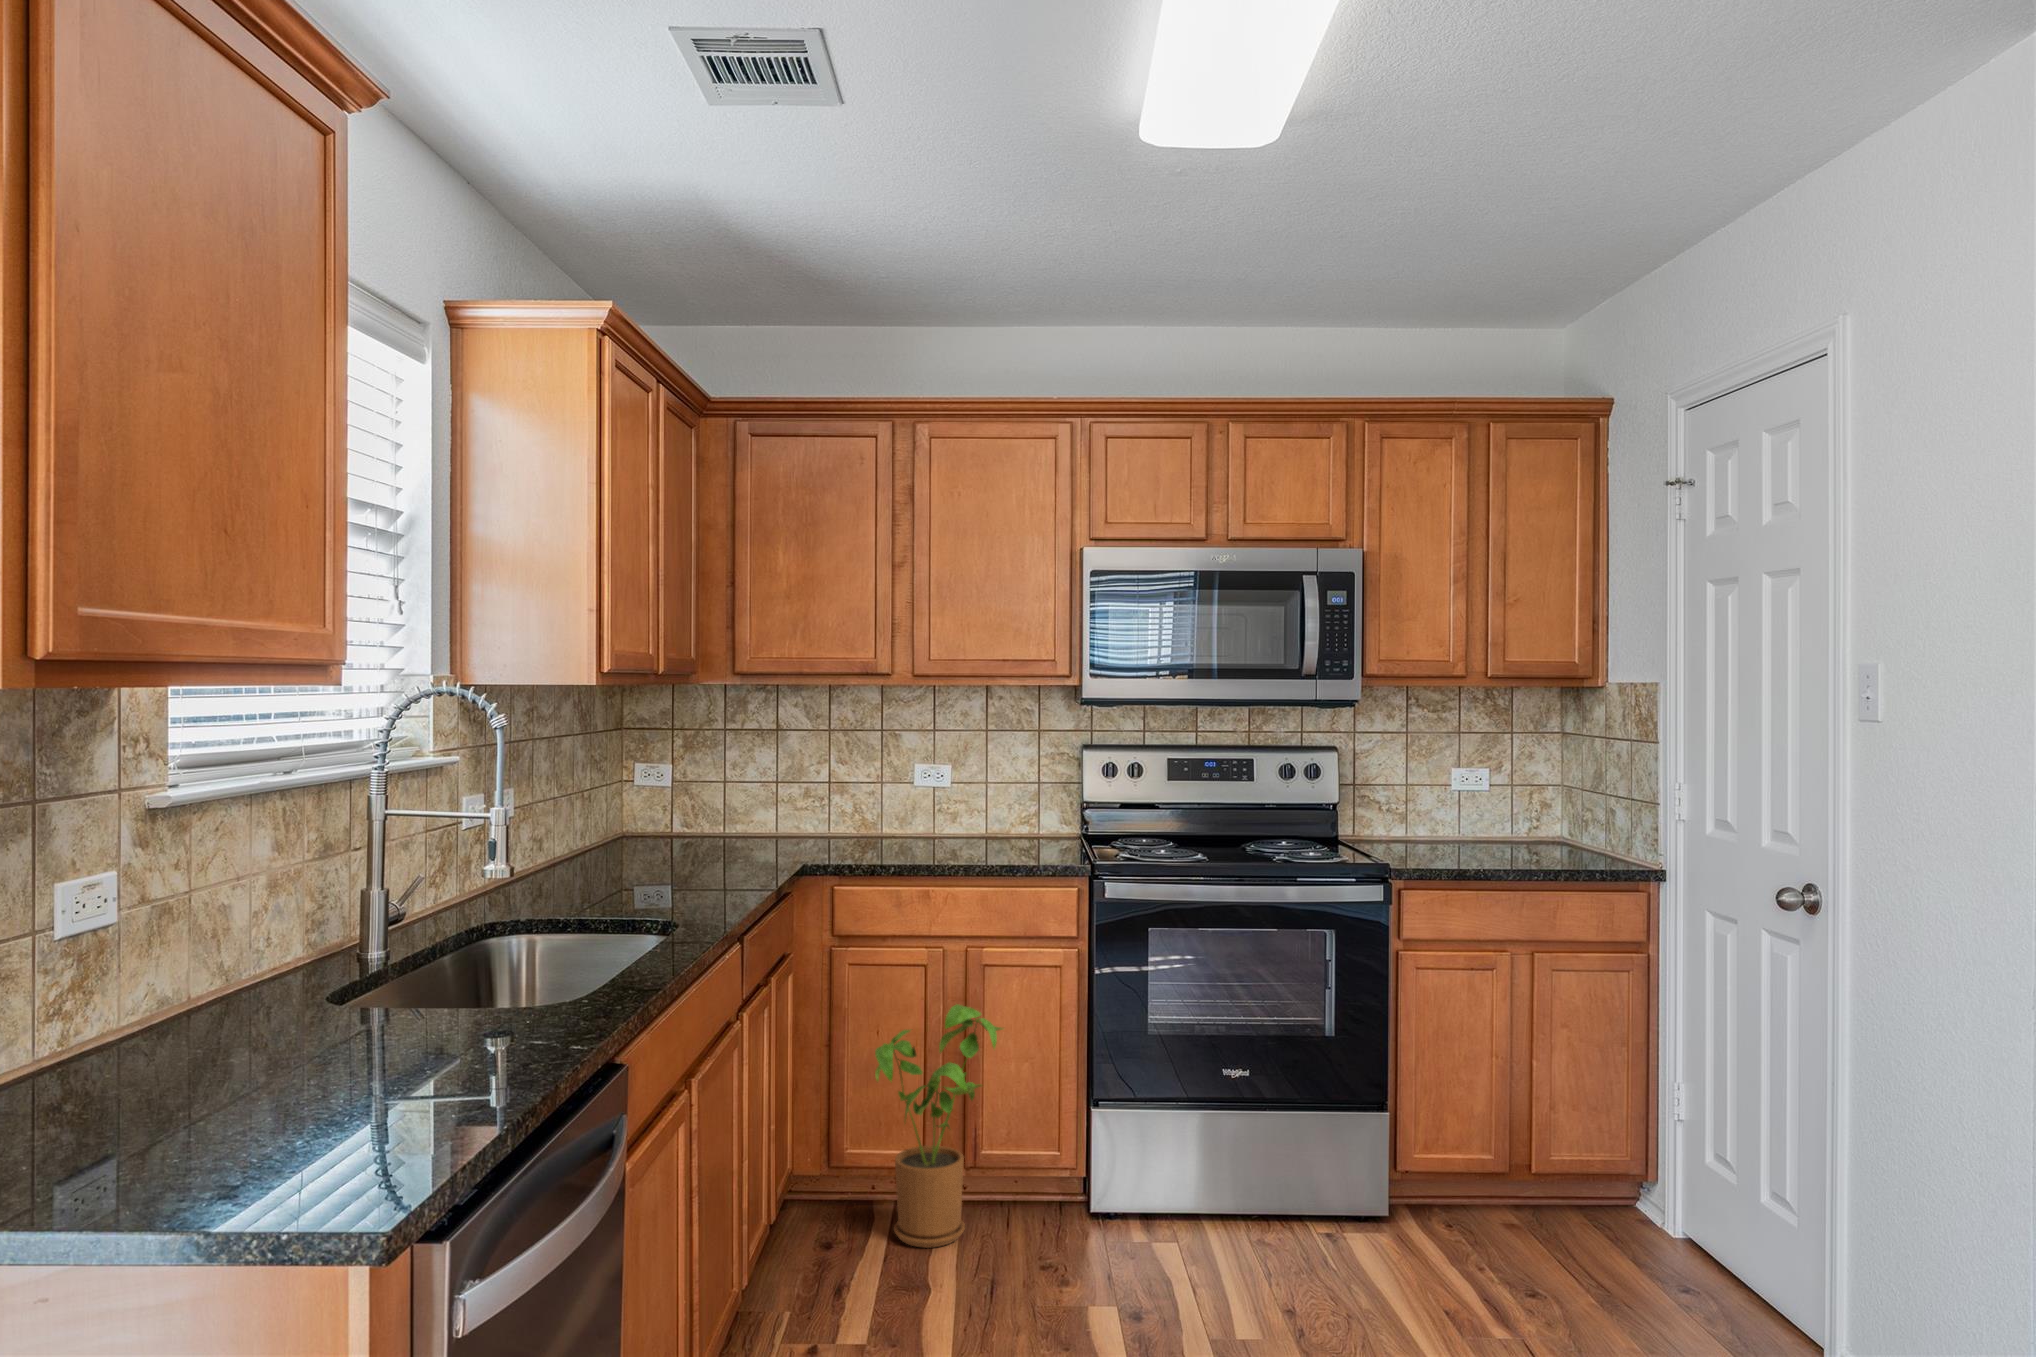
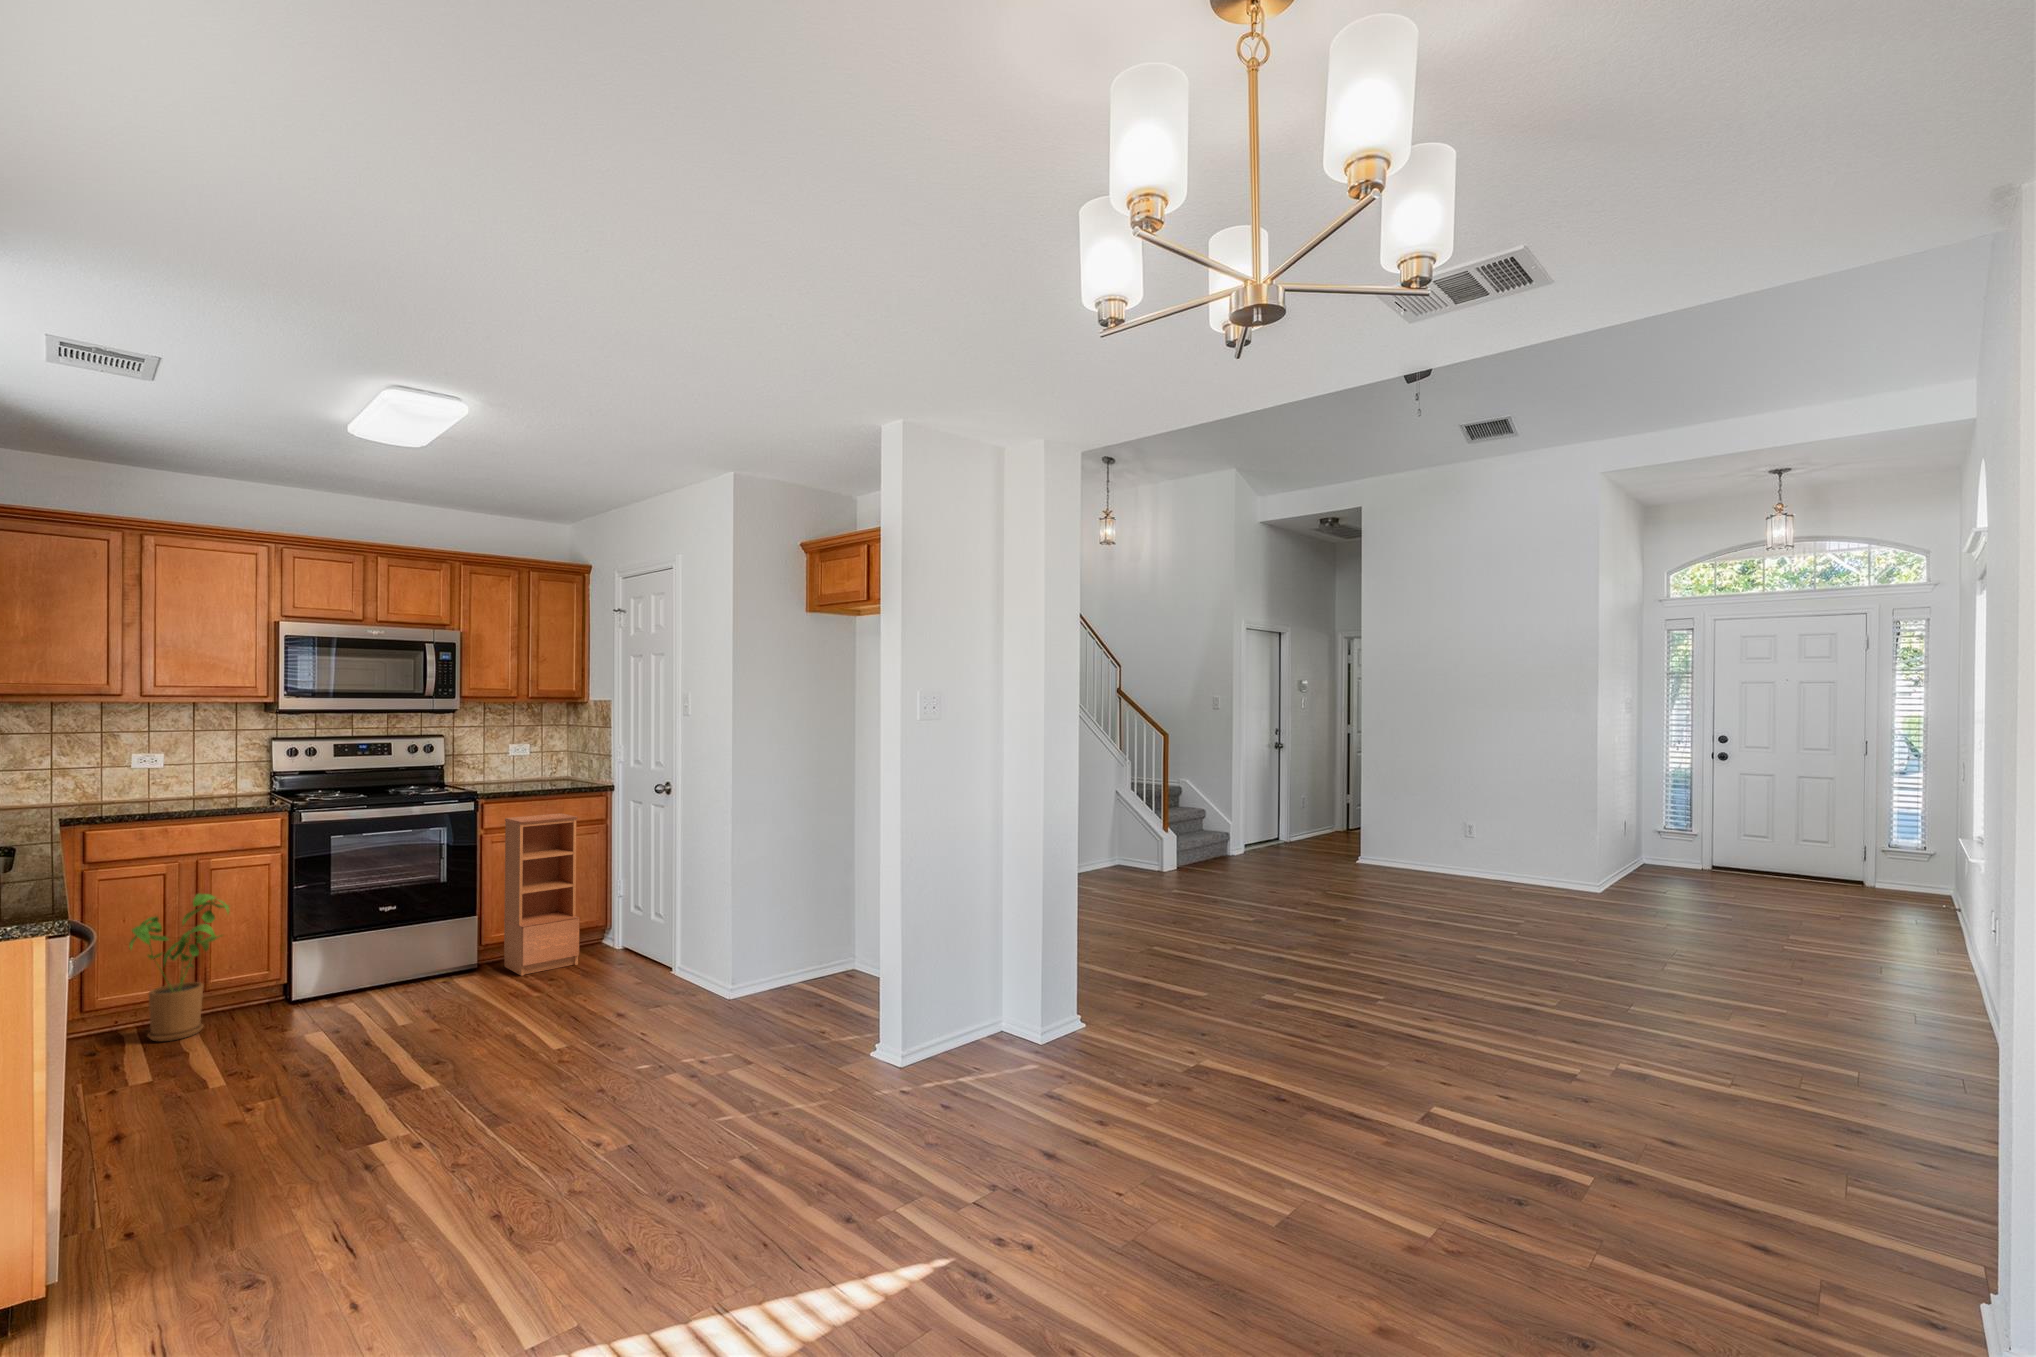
bookcase: none [1439,922,1595,1265] -> present [504,813,580,976]

